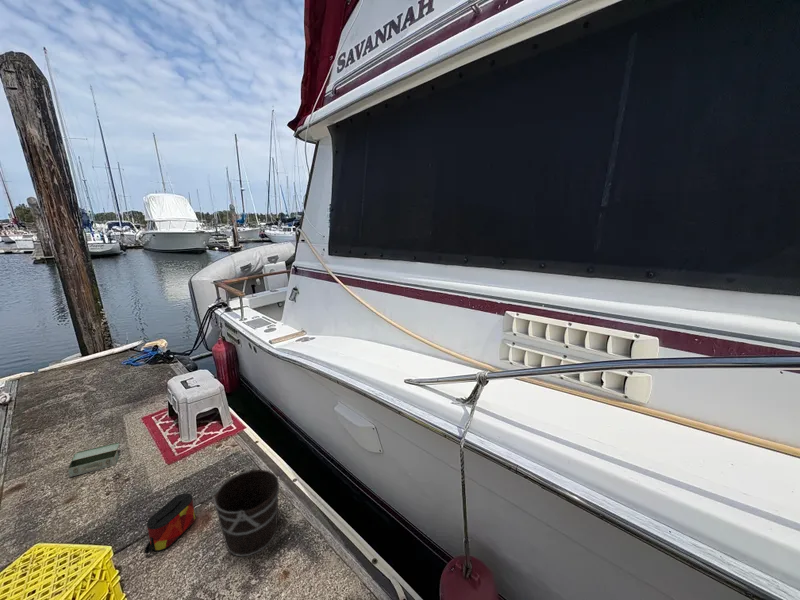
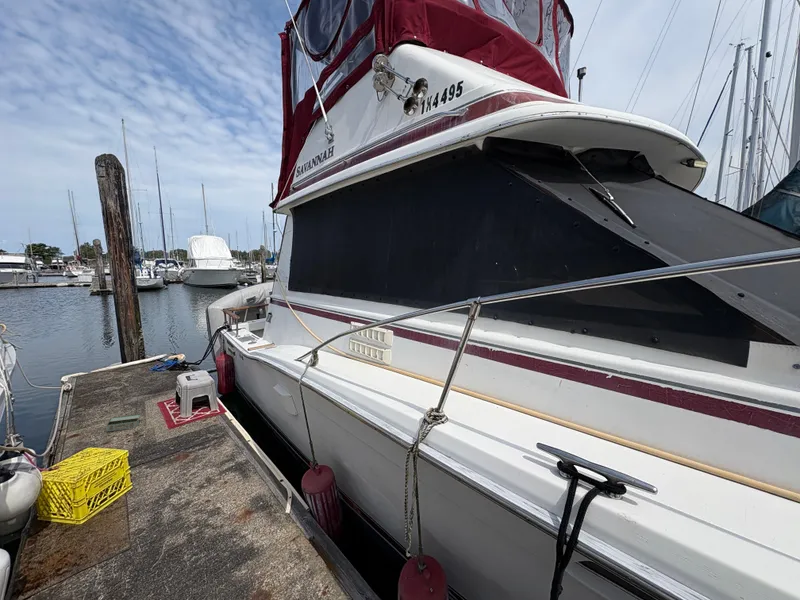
bucket: present [214,469,279,556] -> none [189,423,232,474]
bag: present [145,493,195,553] -> none [146,438,180,469]

